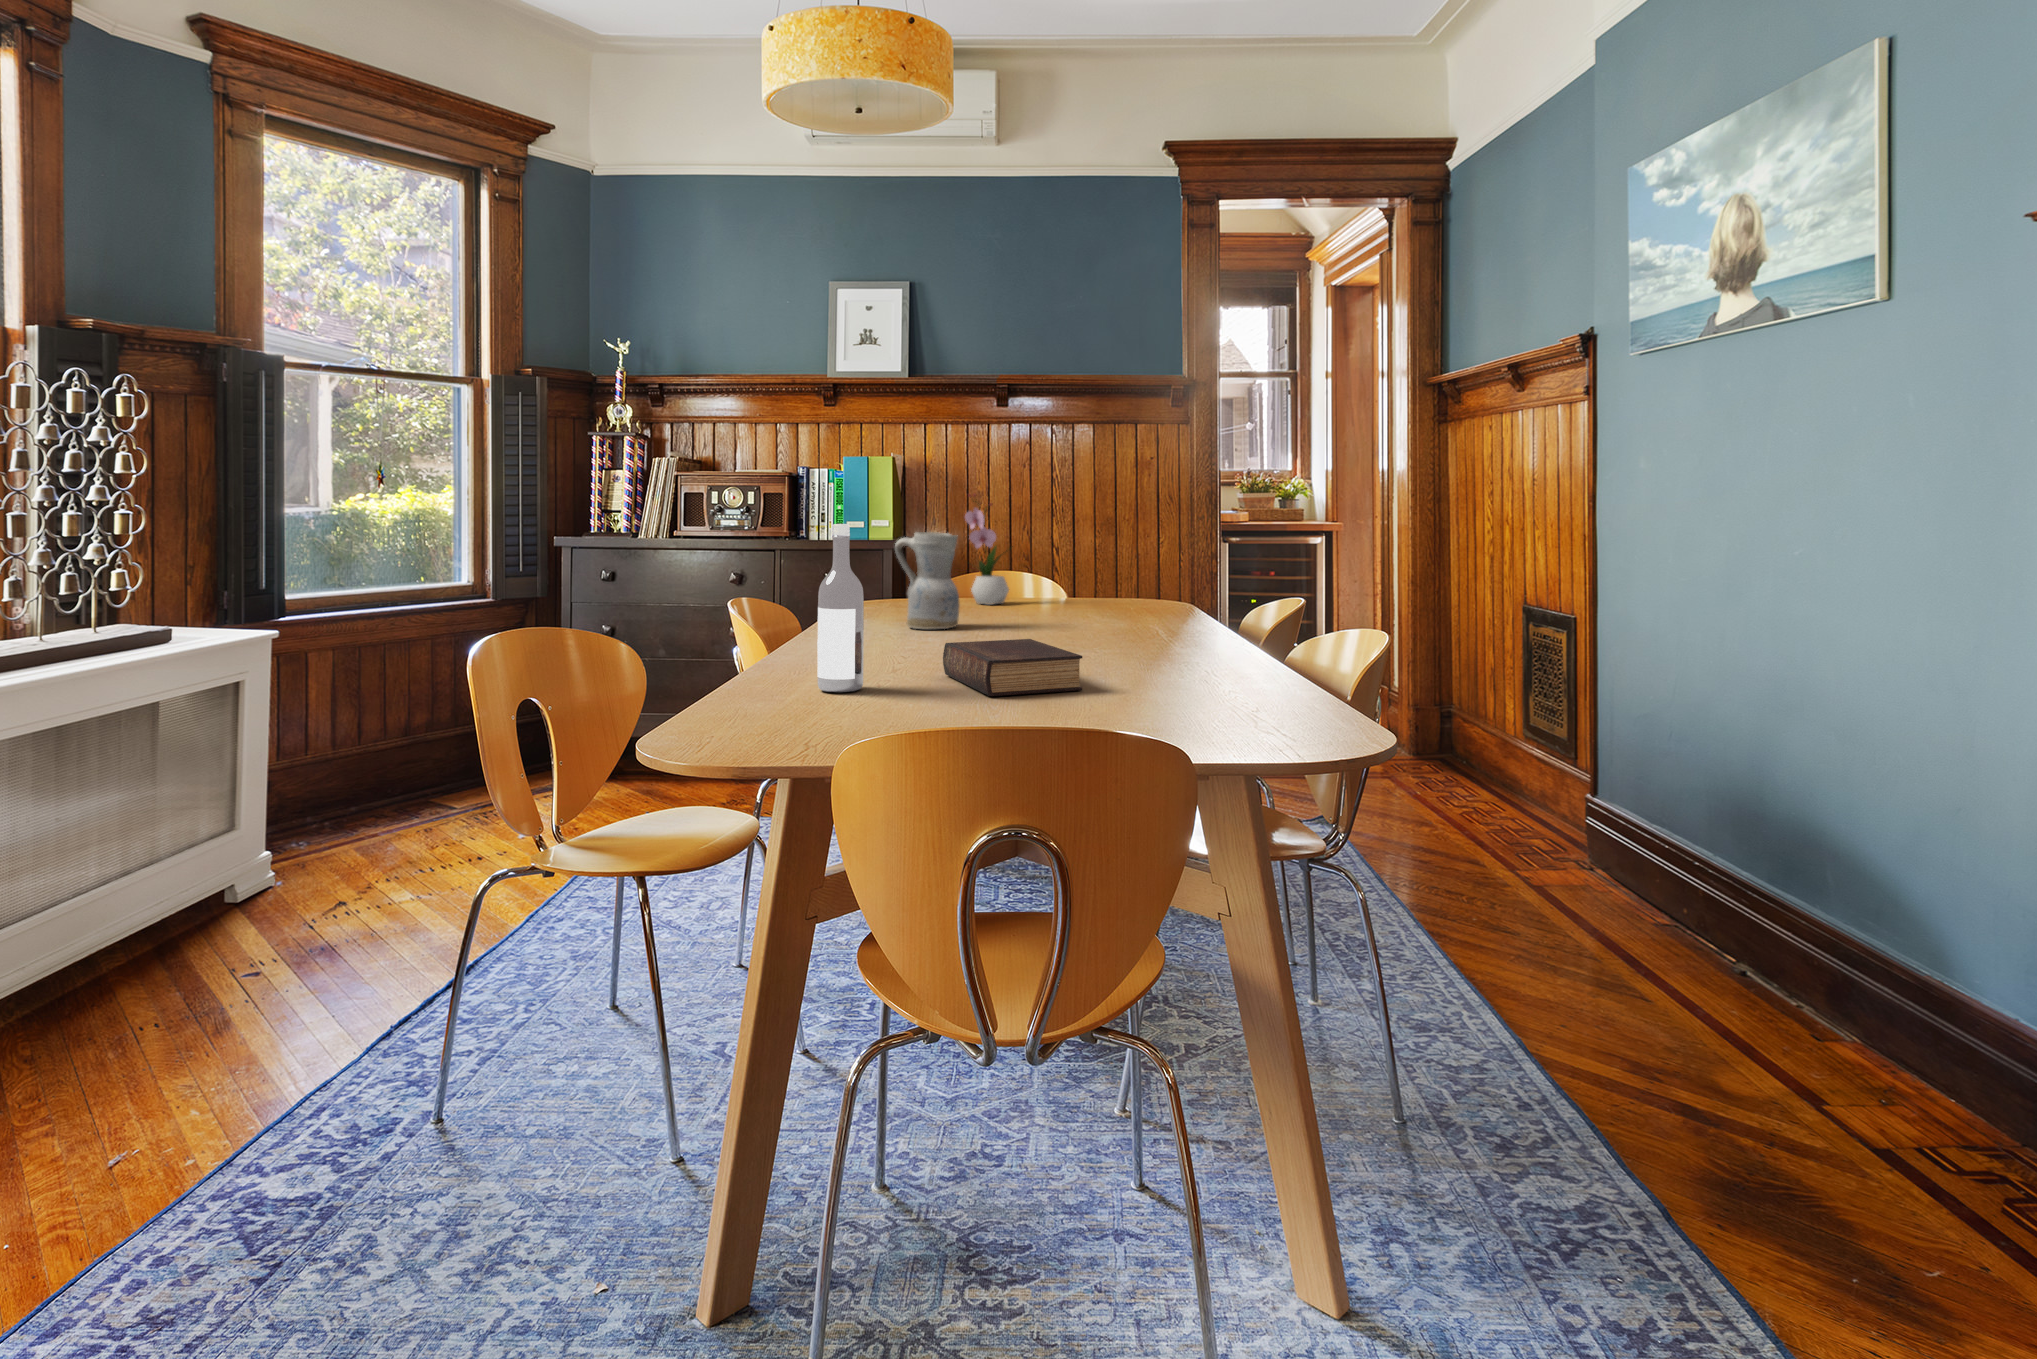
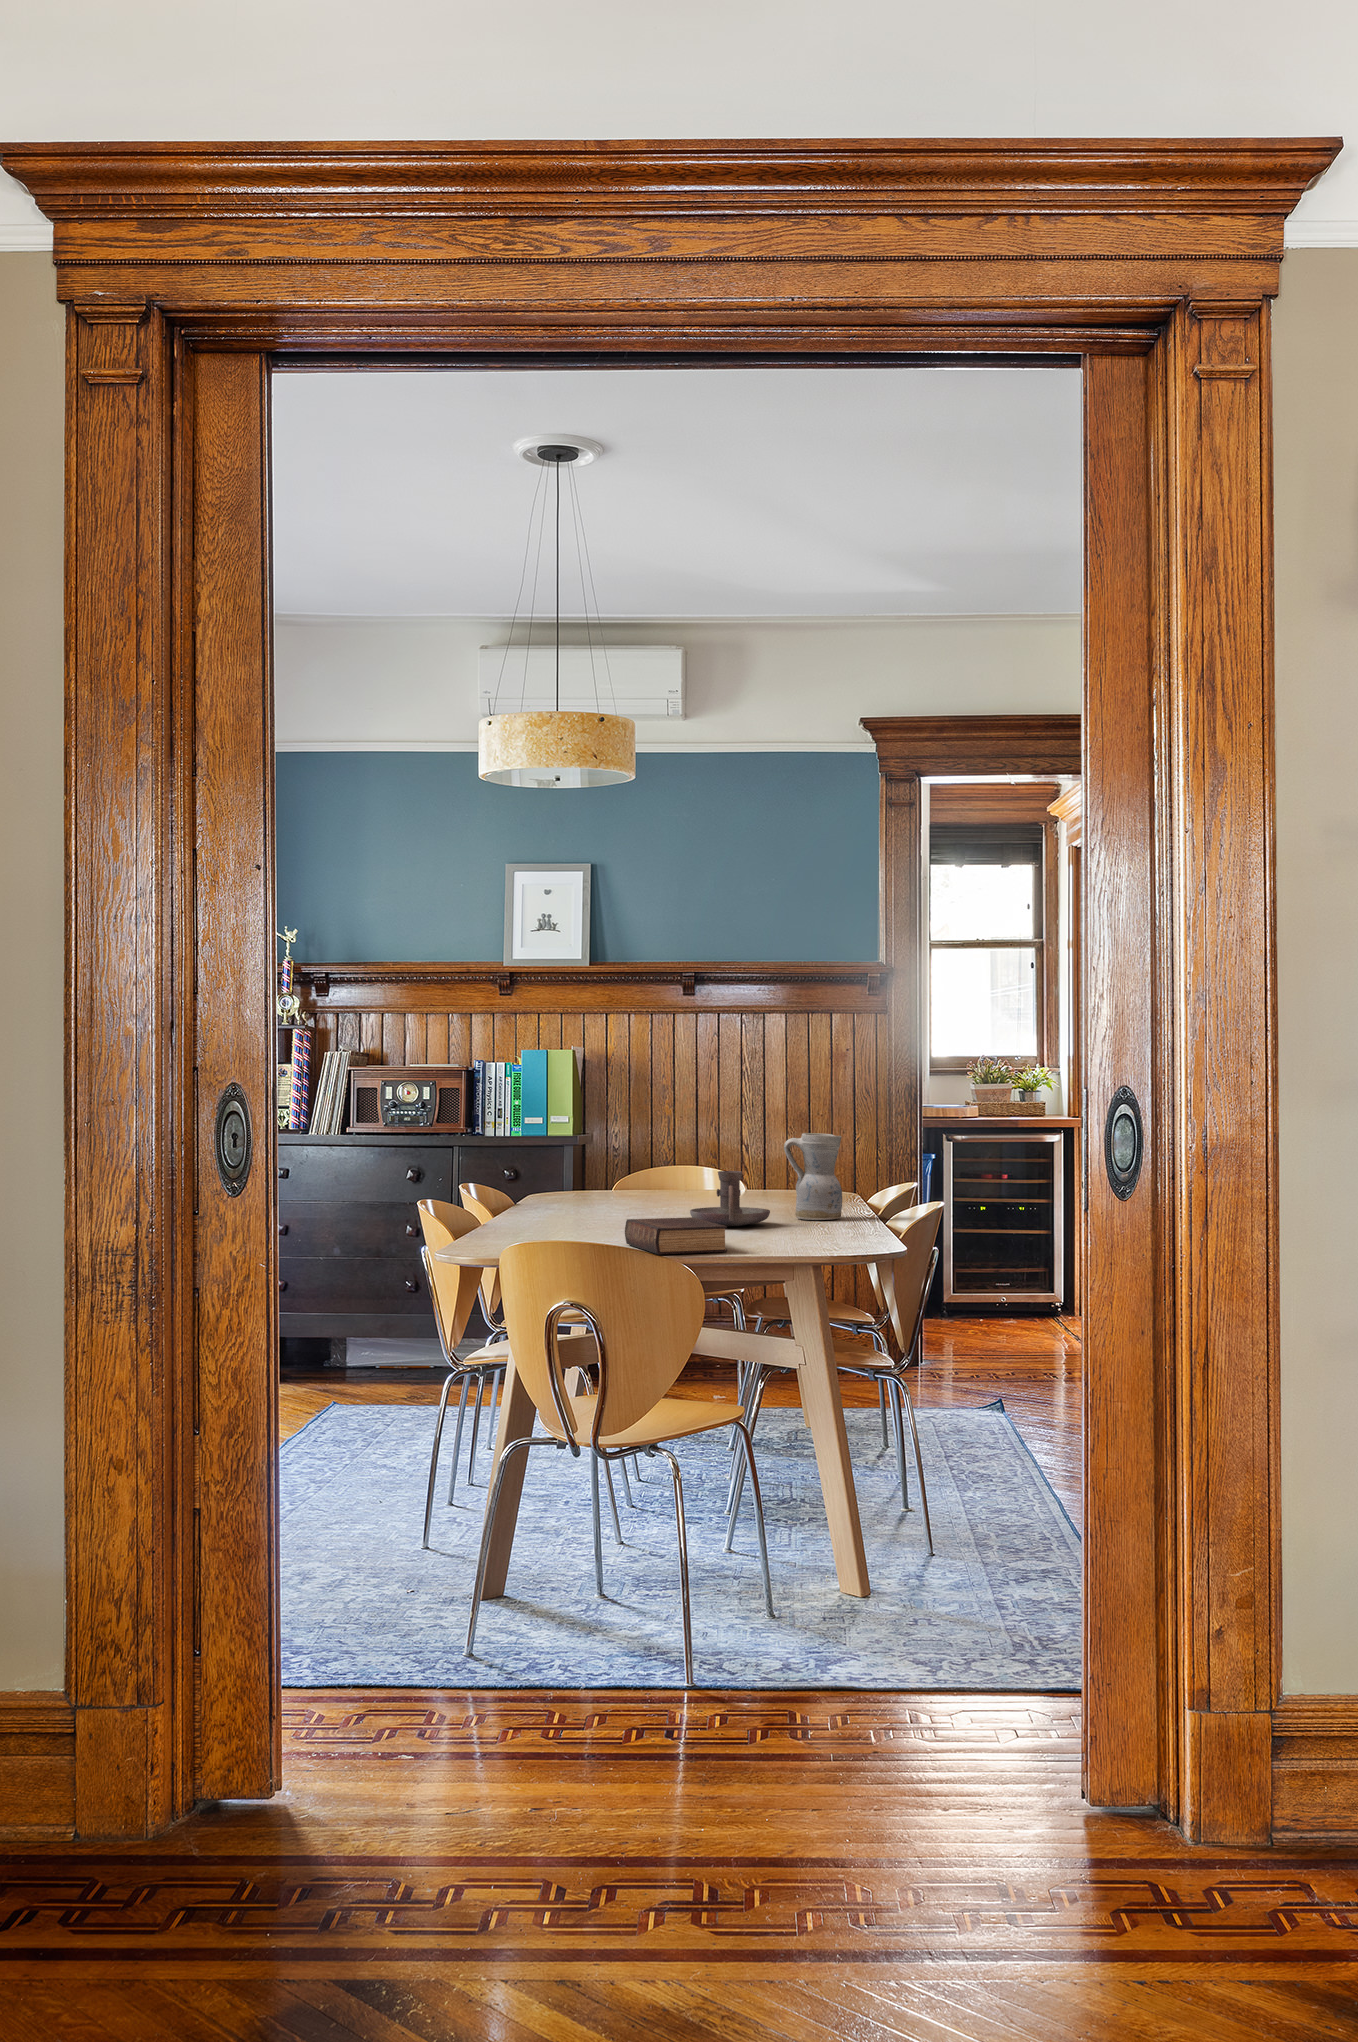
flower arrangement: present [965,494,1013,605] -> none [646,1095,692,1200]
wine bottle: present [817,524,864,692] -> none [533,1129,567,1252]
ceramic pitcher: present [895,532,959,629] -> present [784,1133,842,1220]
candle holder: none [1020,577,1116,643] -> present [690,1171,770,1226]

